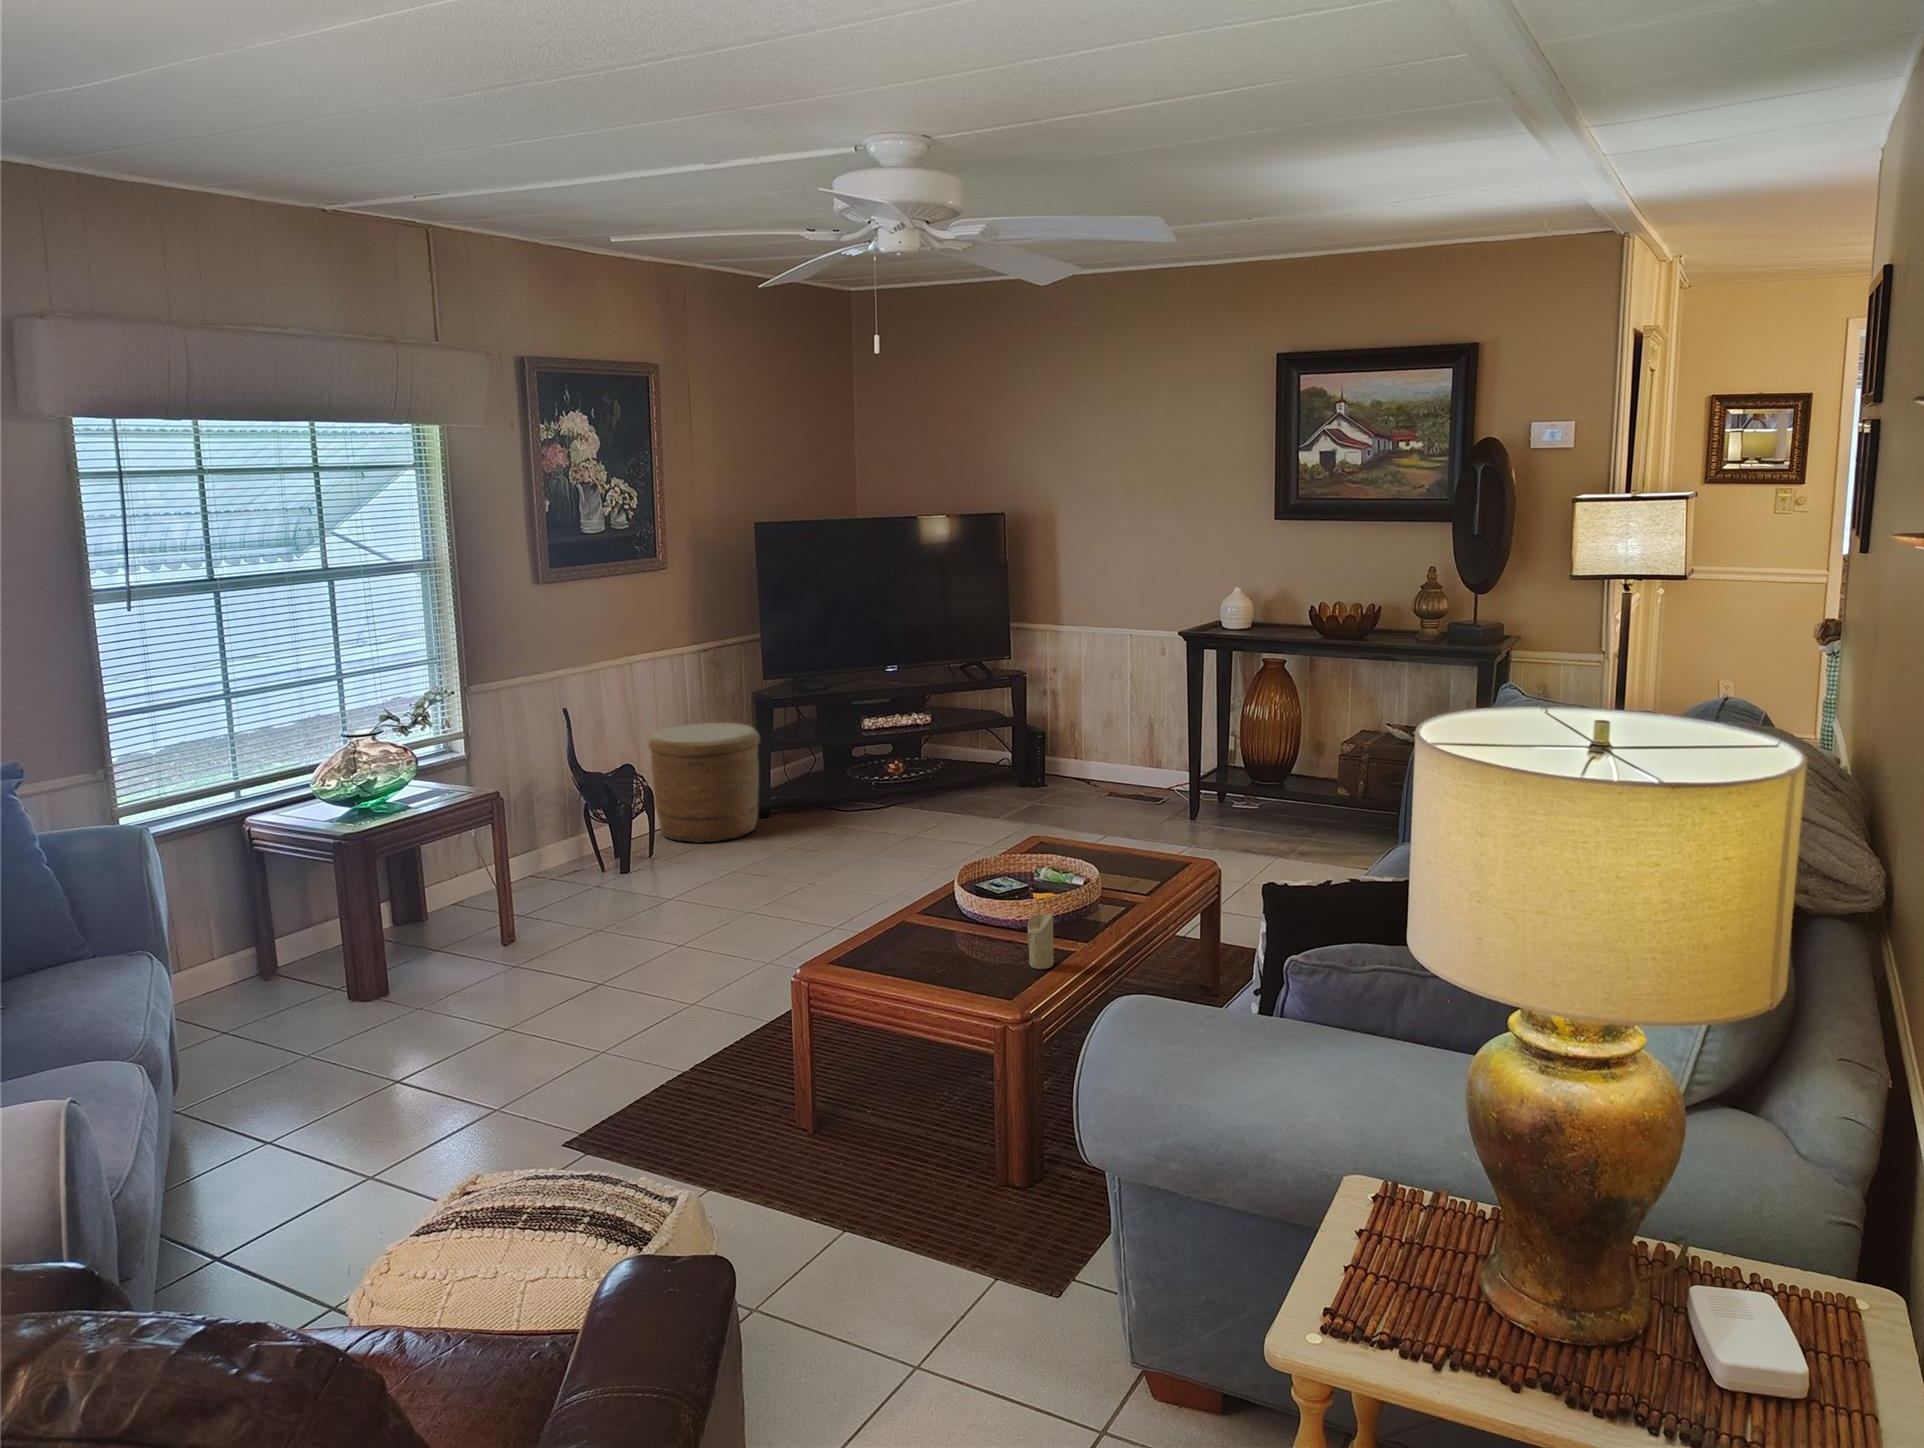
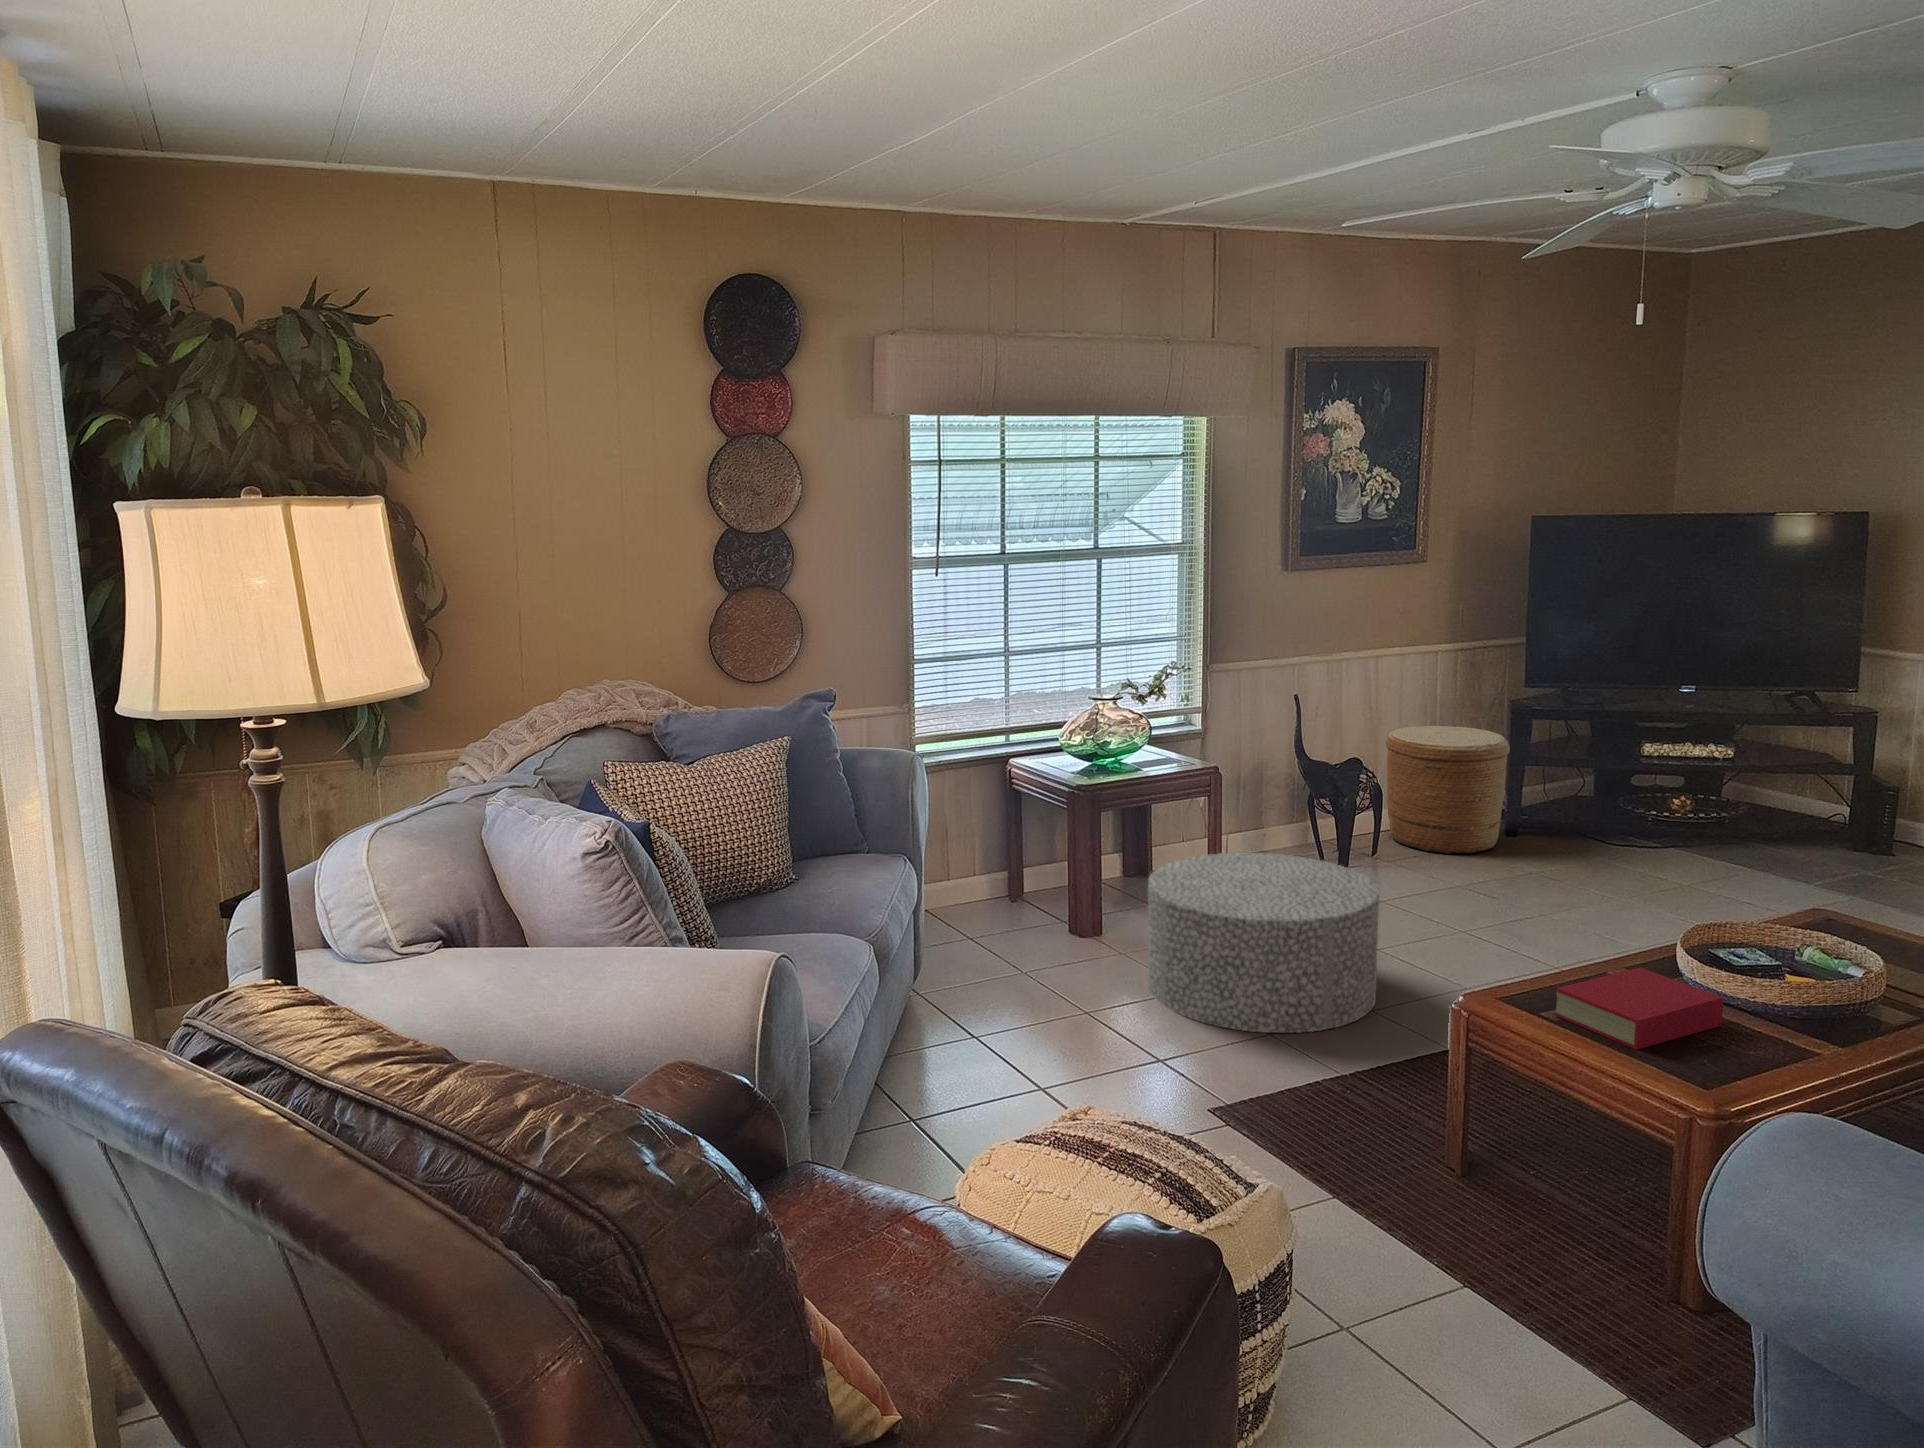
ottoman: none [448,867,693,1056] -> present [1148,853,1379,1033]
book: none [878,909,1002,979] -> present [1555,967,1724,1050]
candle: present [1028,914,1054,969] -> none [1749,1000,1788,1068]

